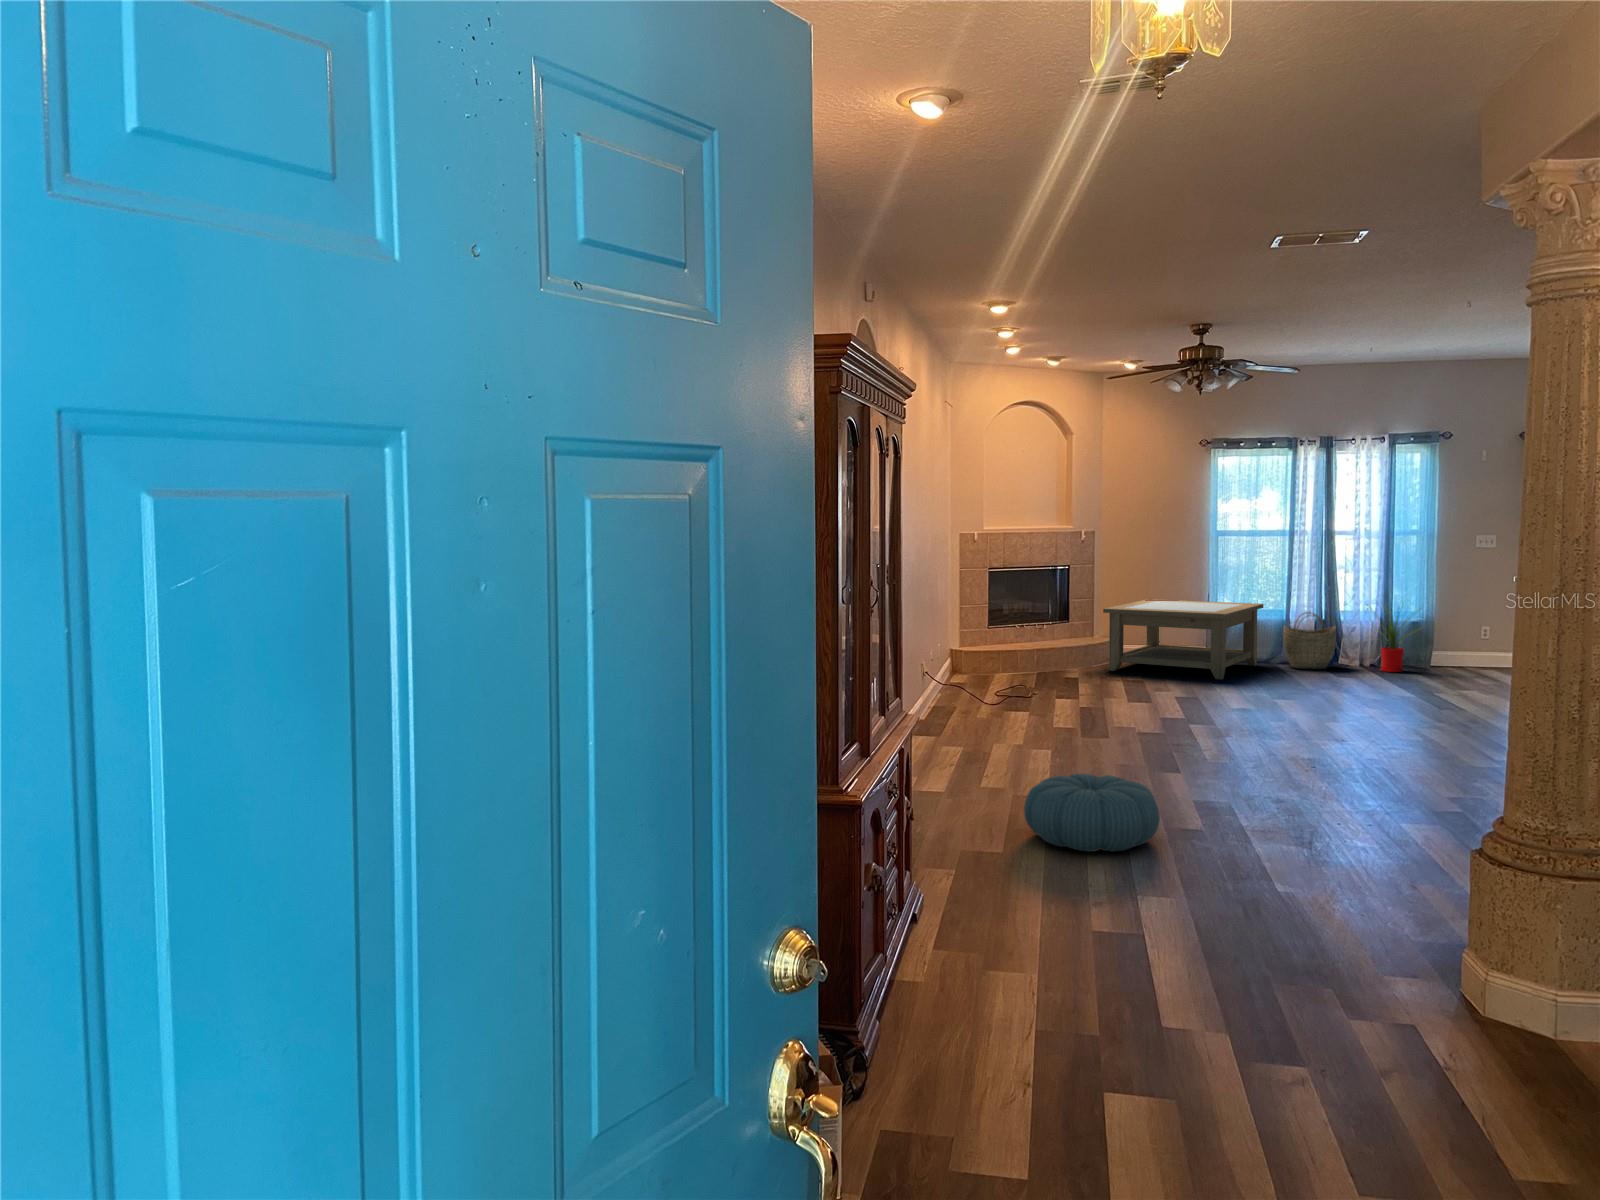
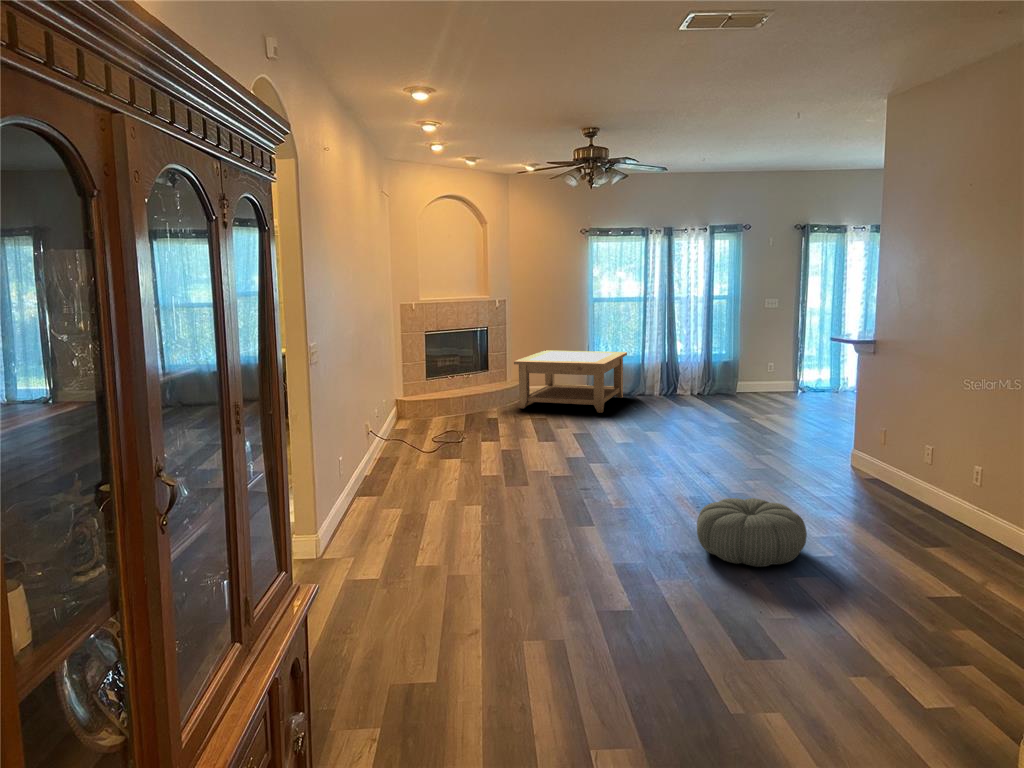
house plant: present [1377,605,1409,672] -> none [695,344,737,399]
woven basket: present [1283,612,1336,669] -> none [641,357,677,399]
pouf: present [1024,774,1160,852] -> present [697,498,807,567]

